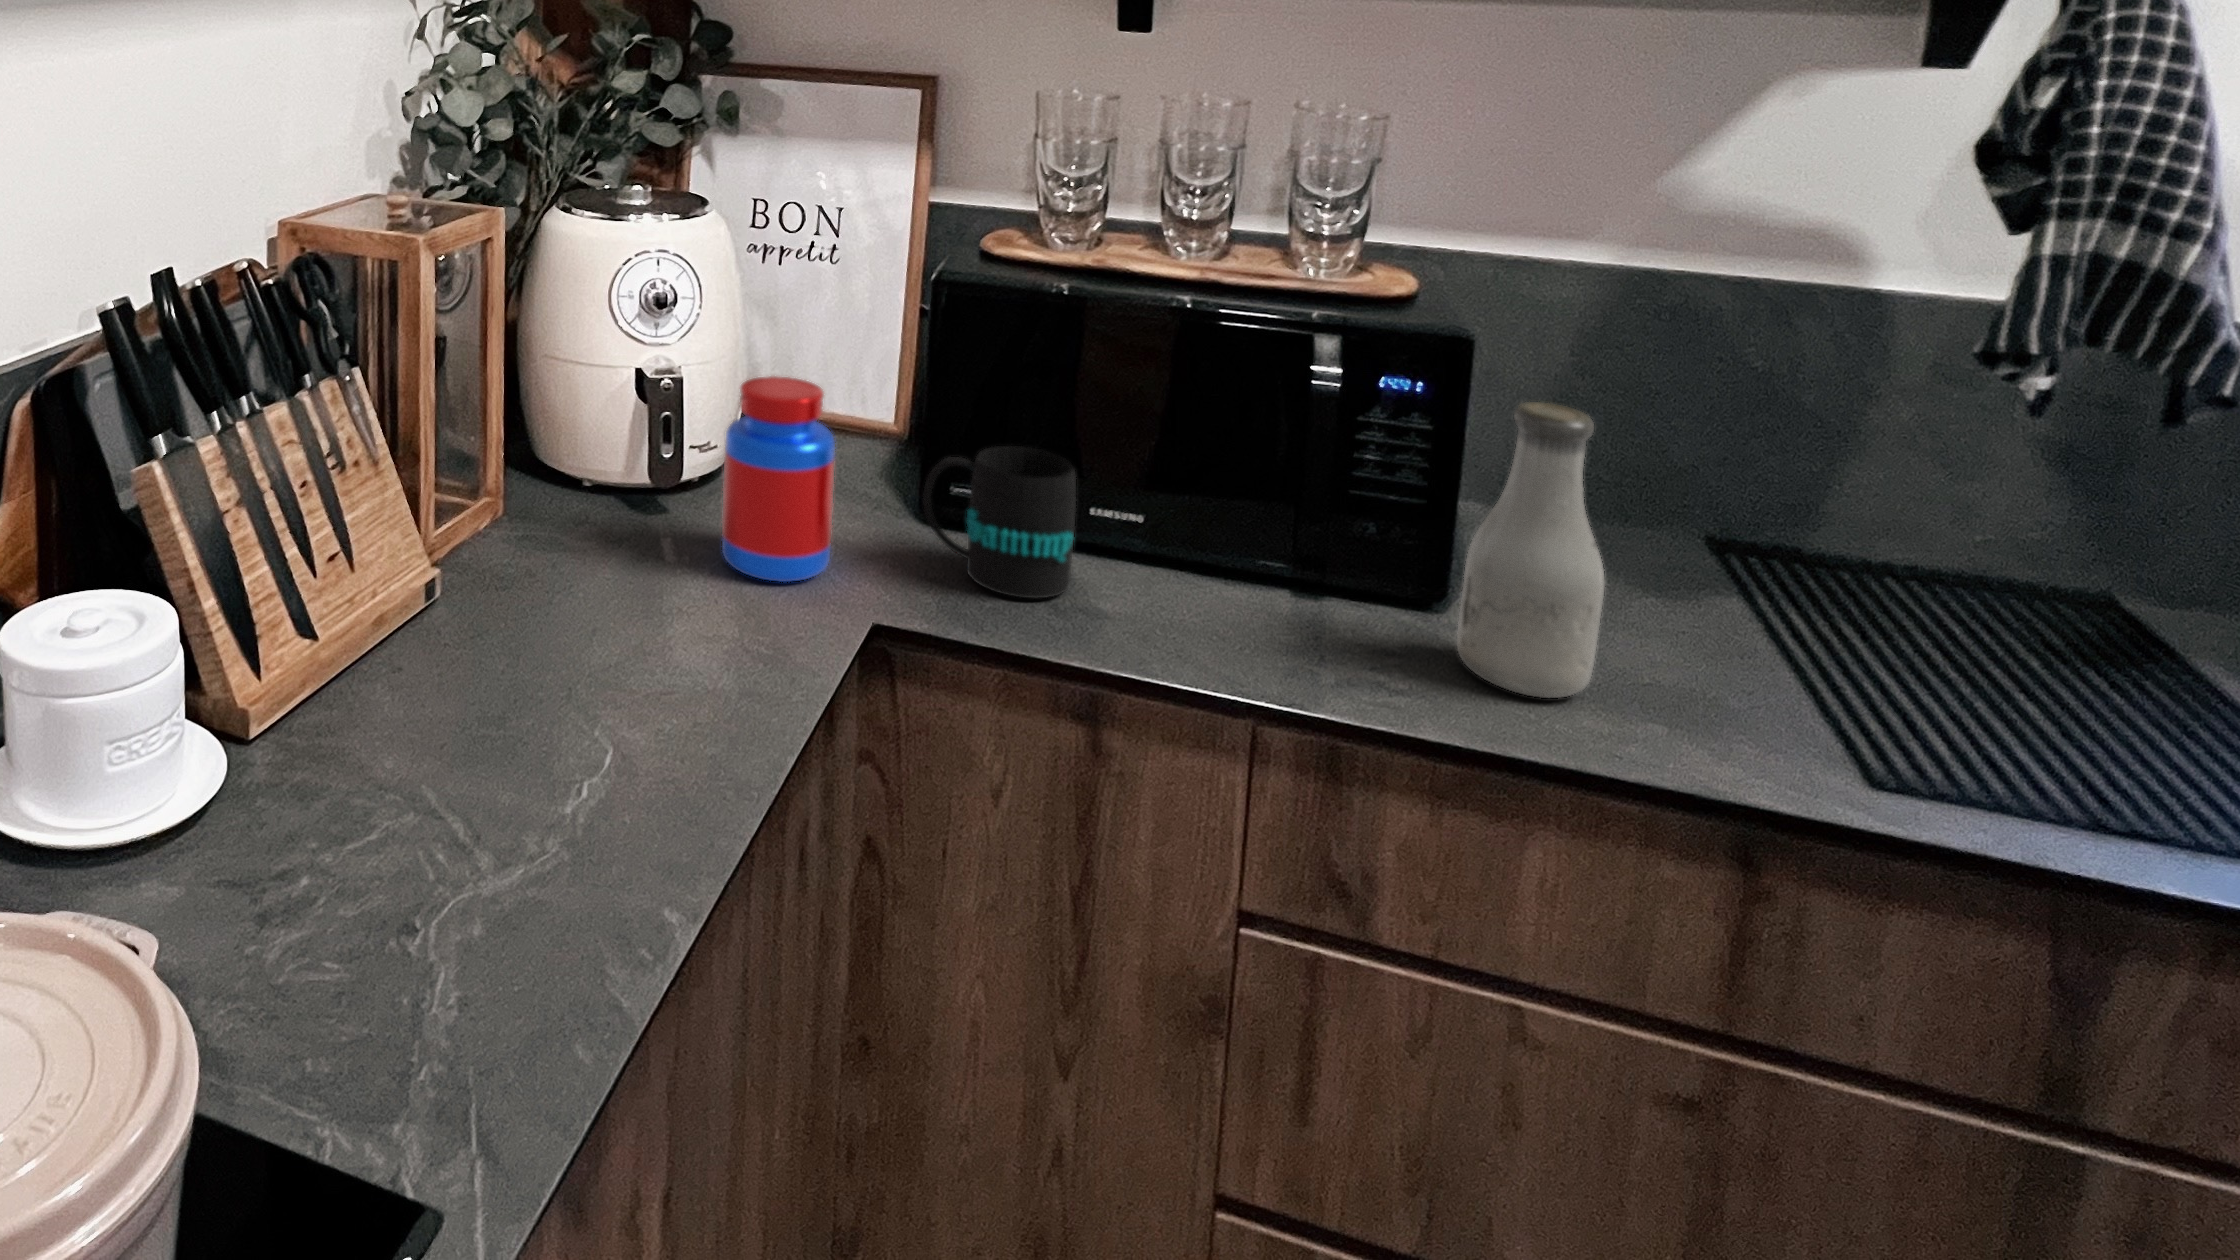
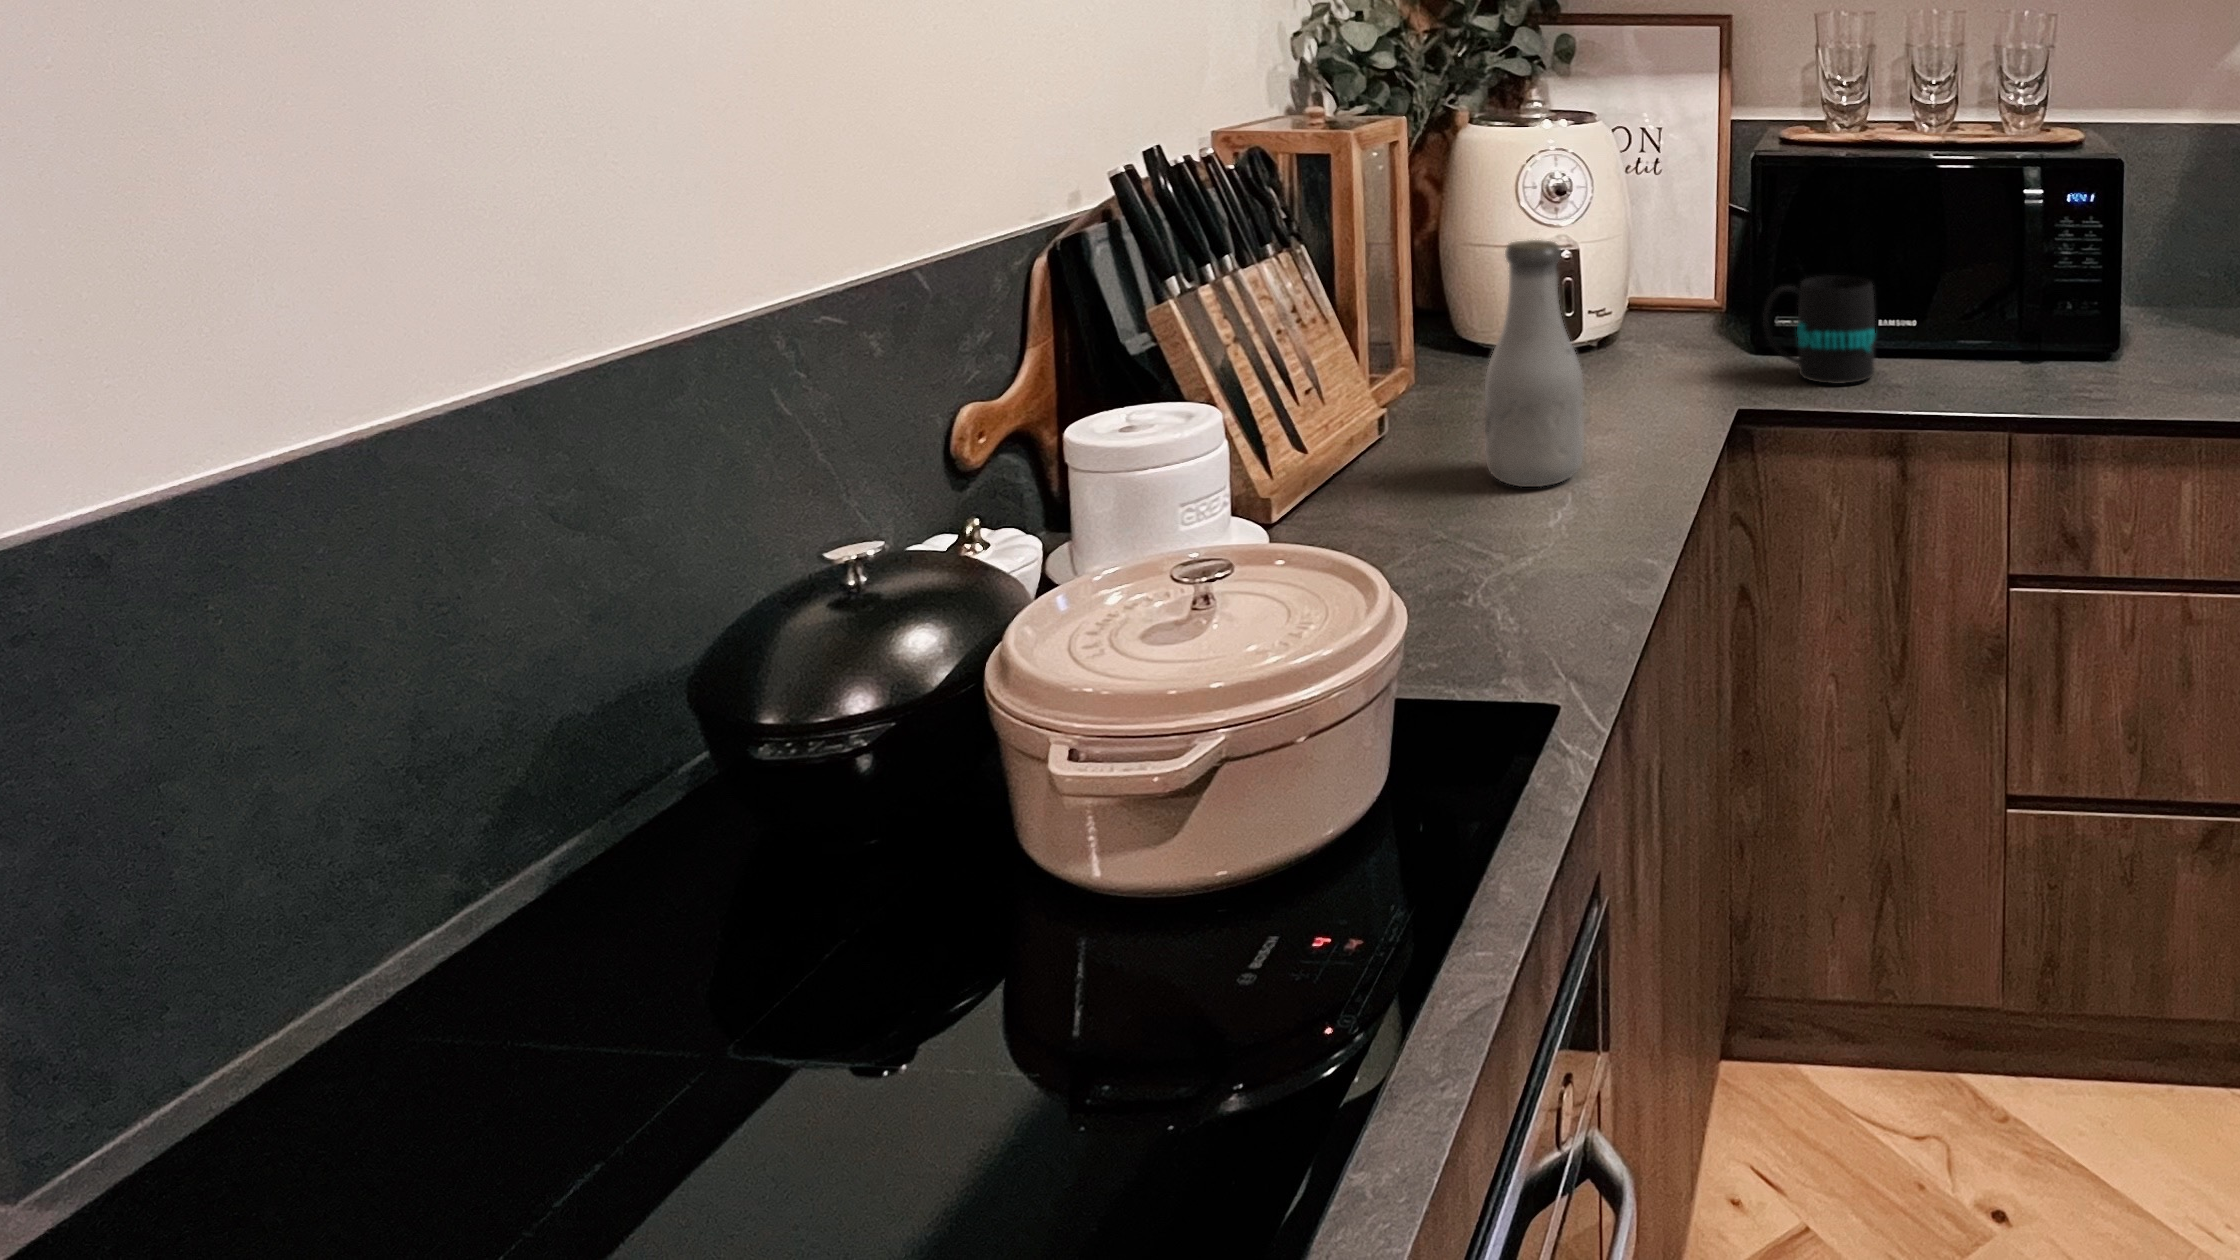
jar: present [722,376,835,582] -> none [1609,237,1697,396]
bottle: present [1457,402,1604,698] -> present [1485,240,1584,487]

